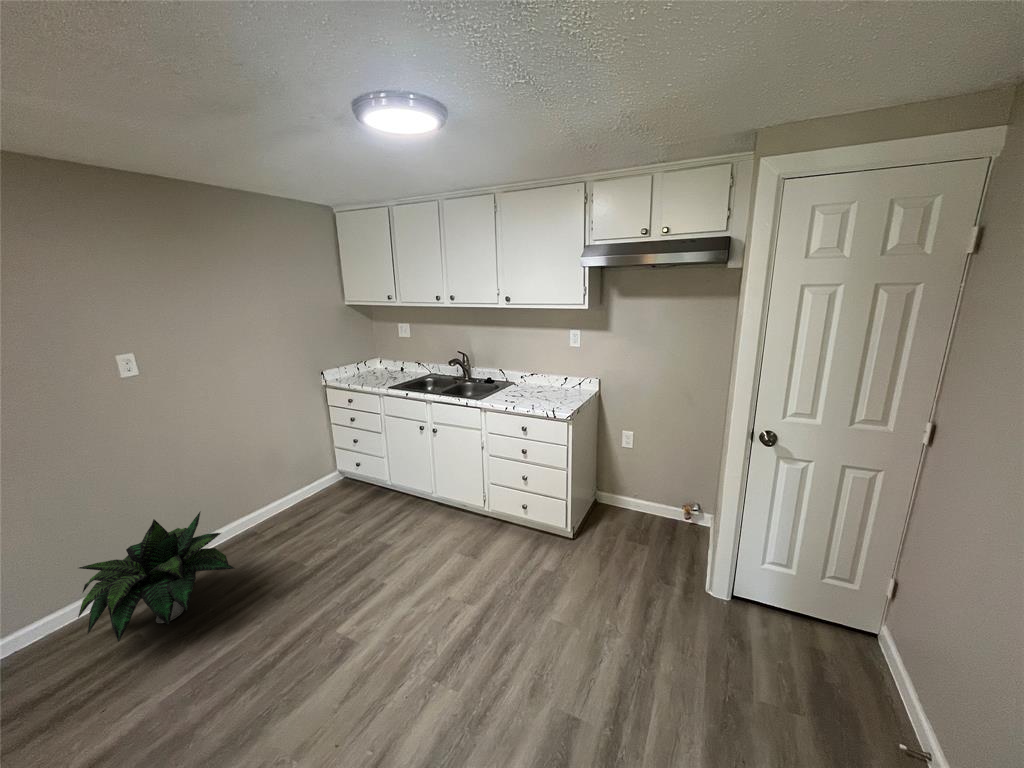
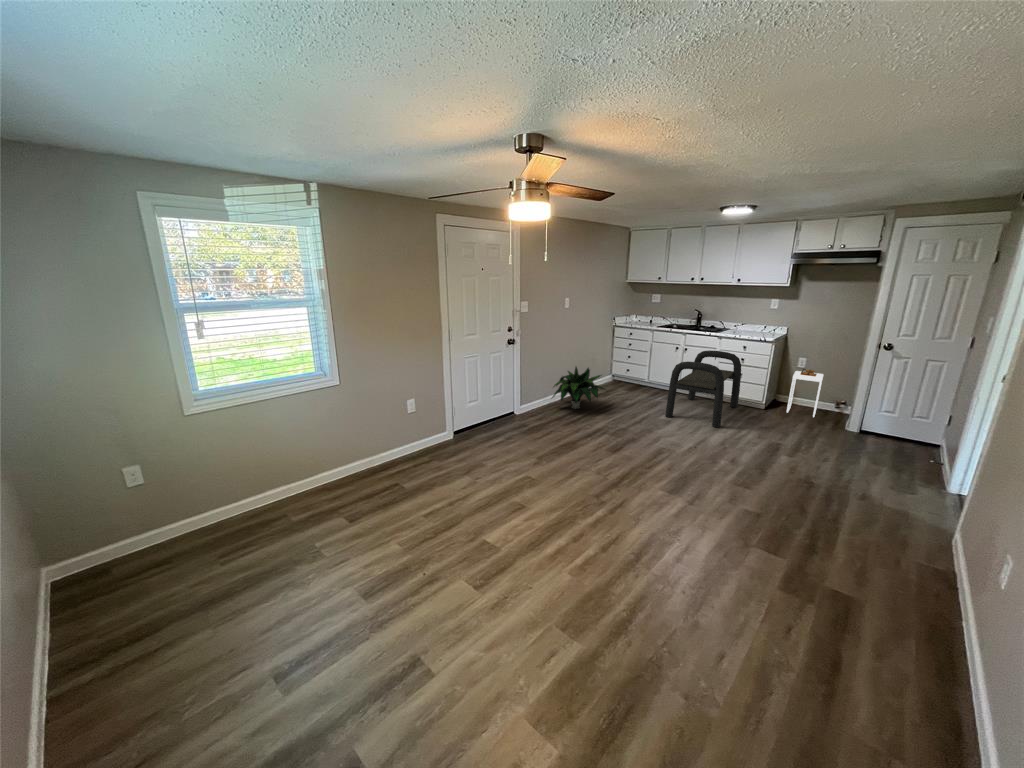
bench: none [358,435,530,647] -> present [665,350,741,427]
side table: none [610,456,662,550] -> present [787,369,823,417]

